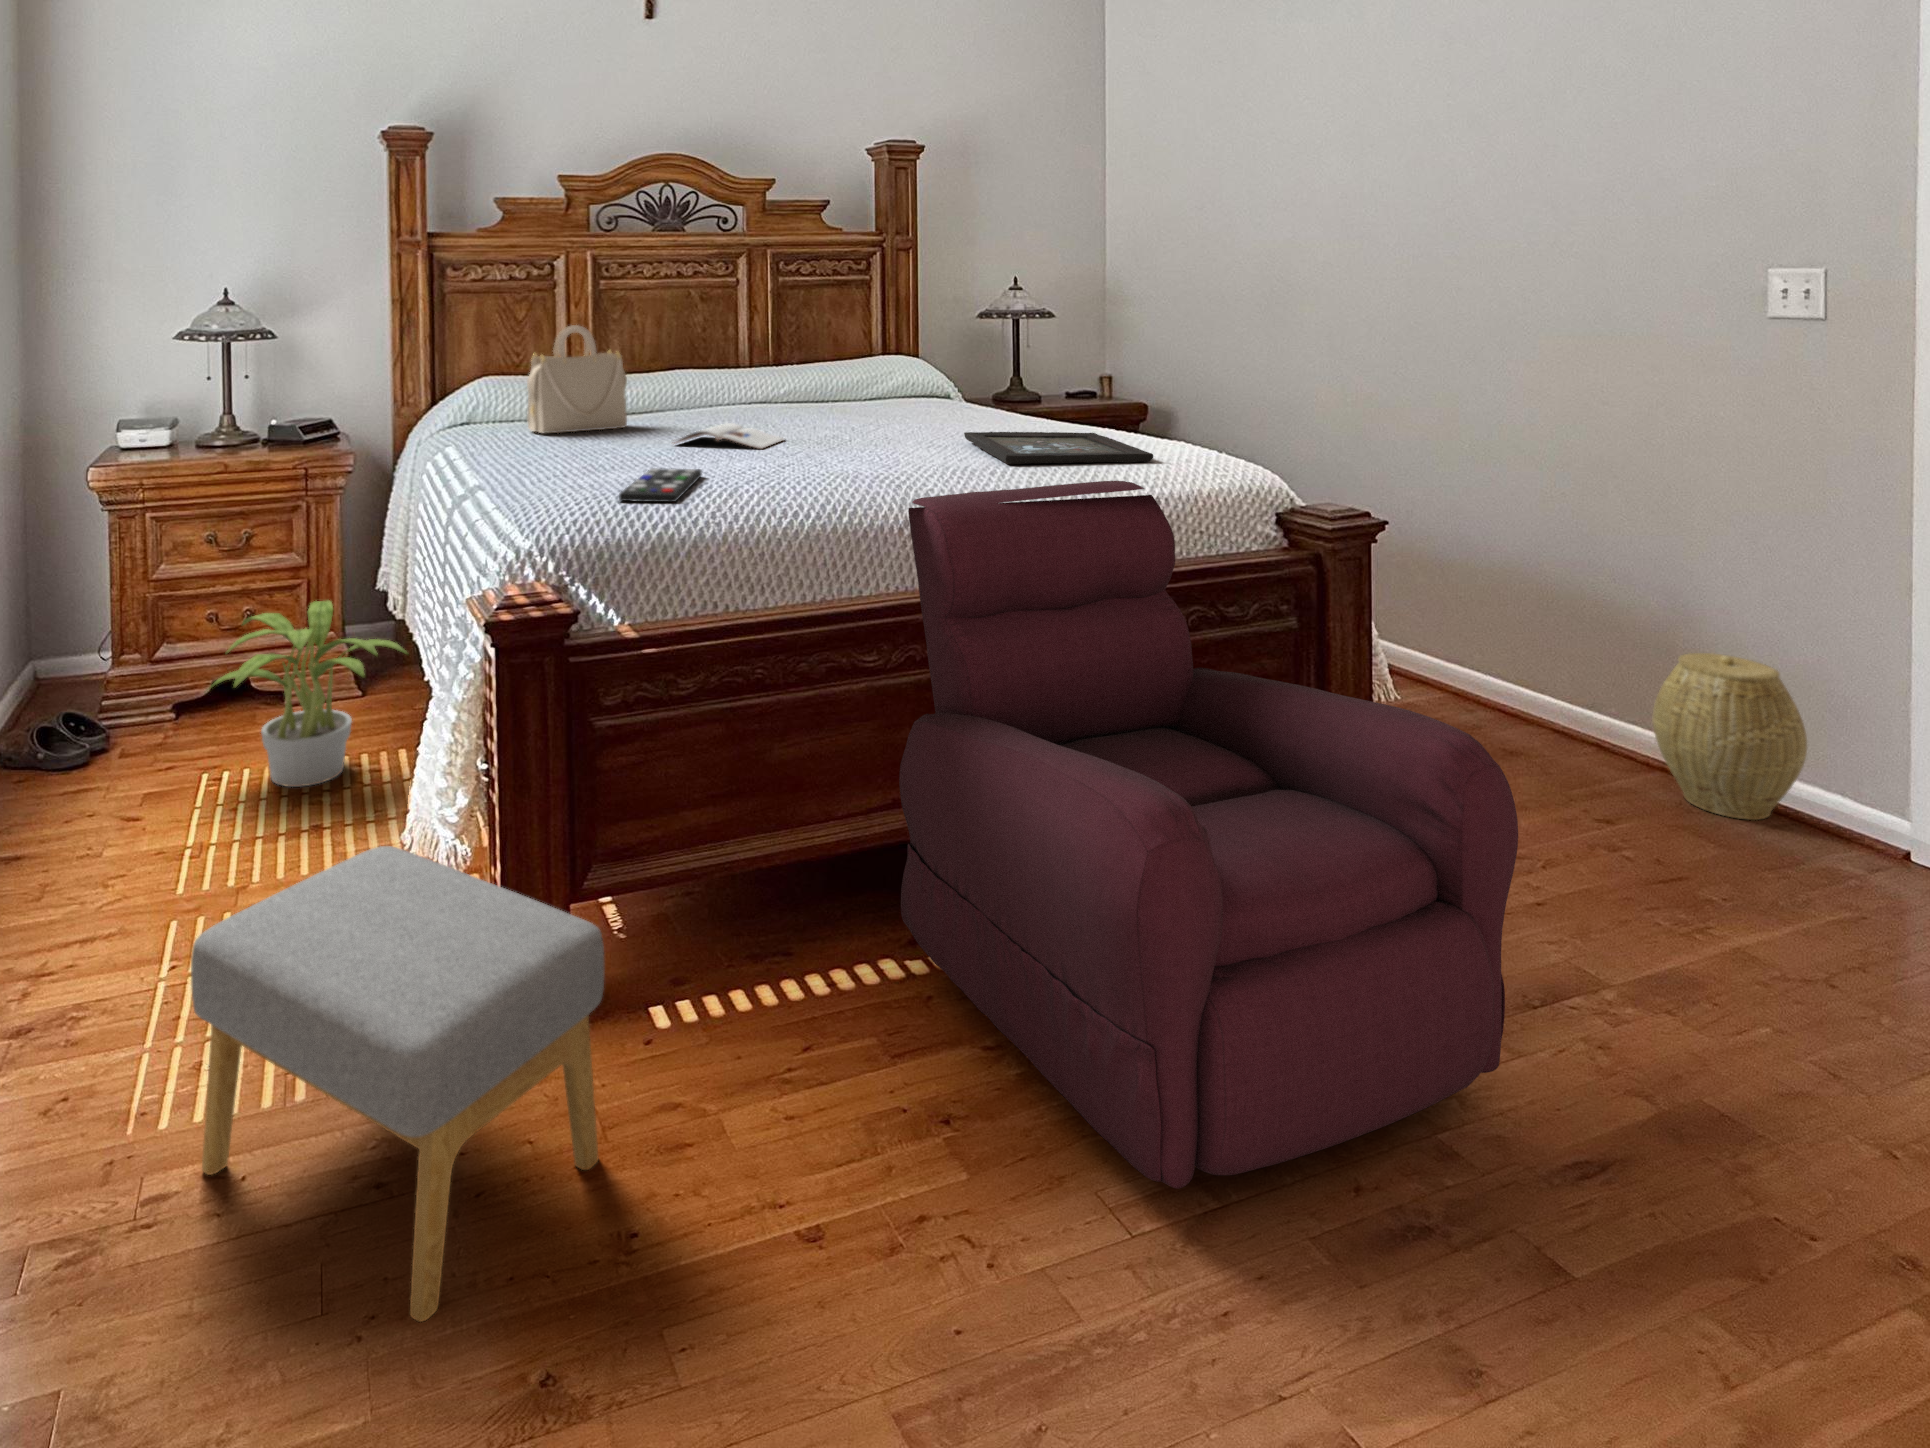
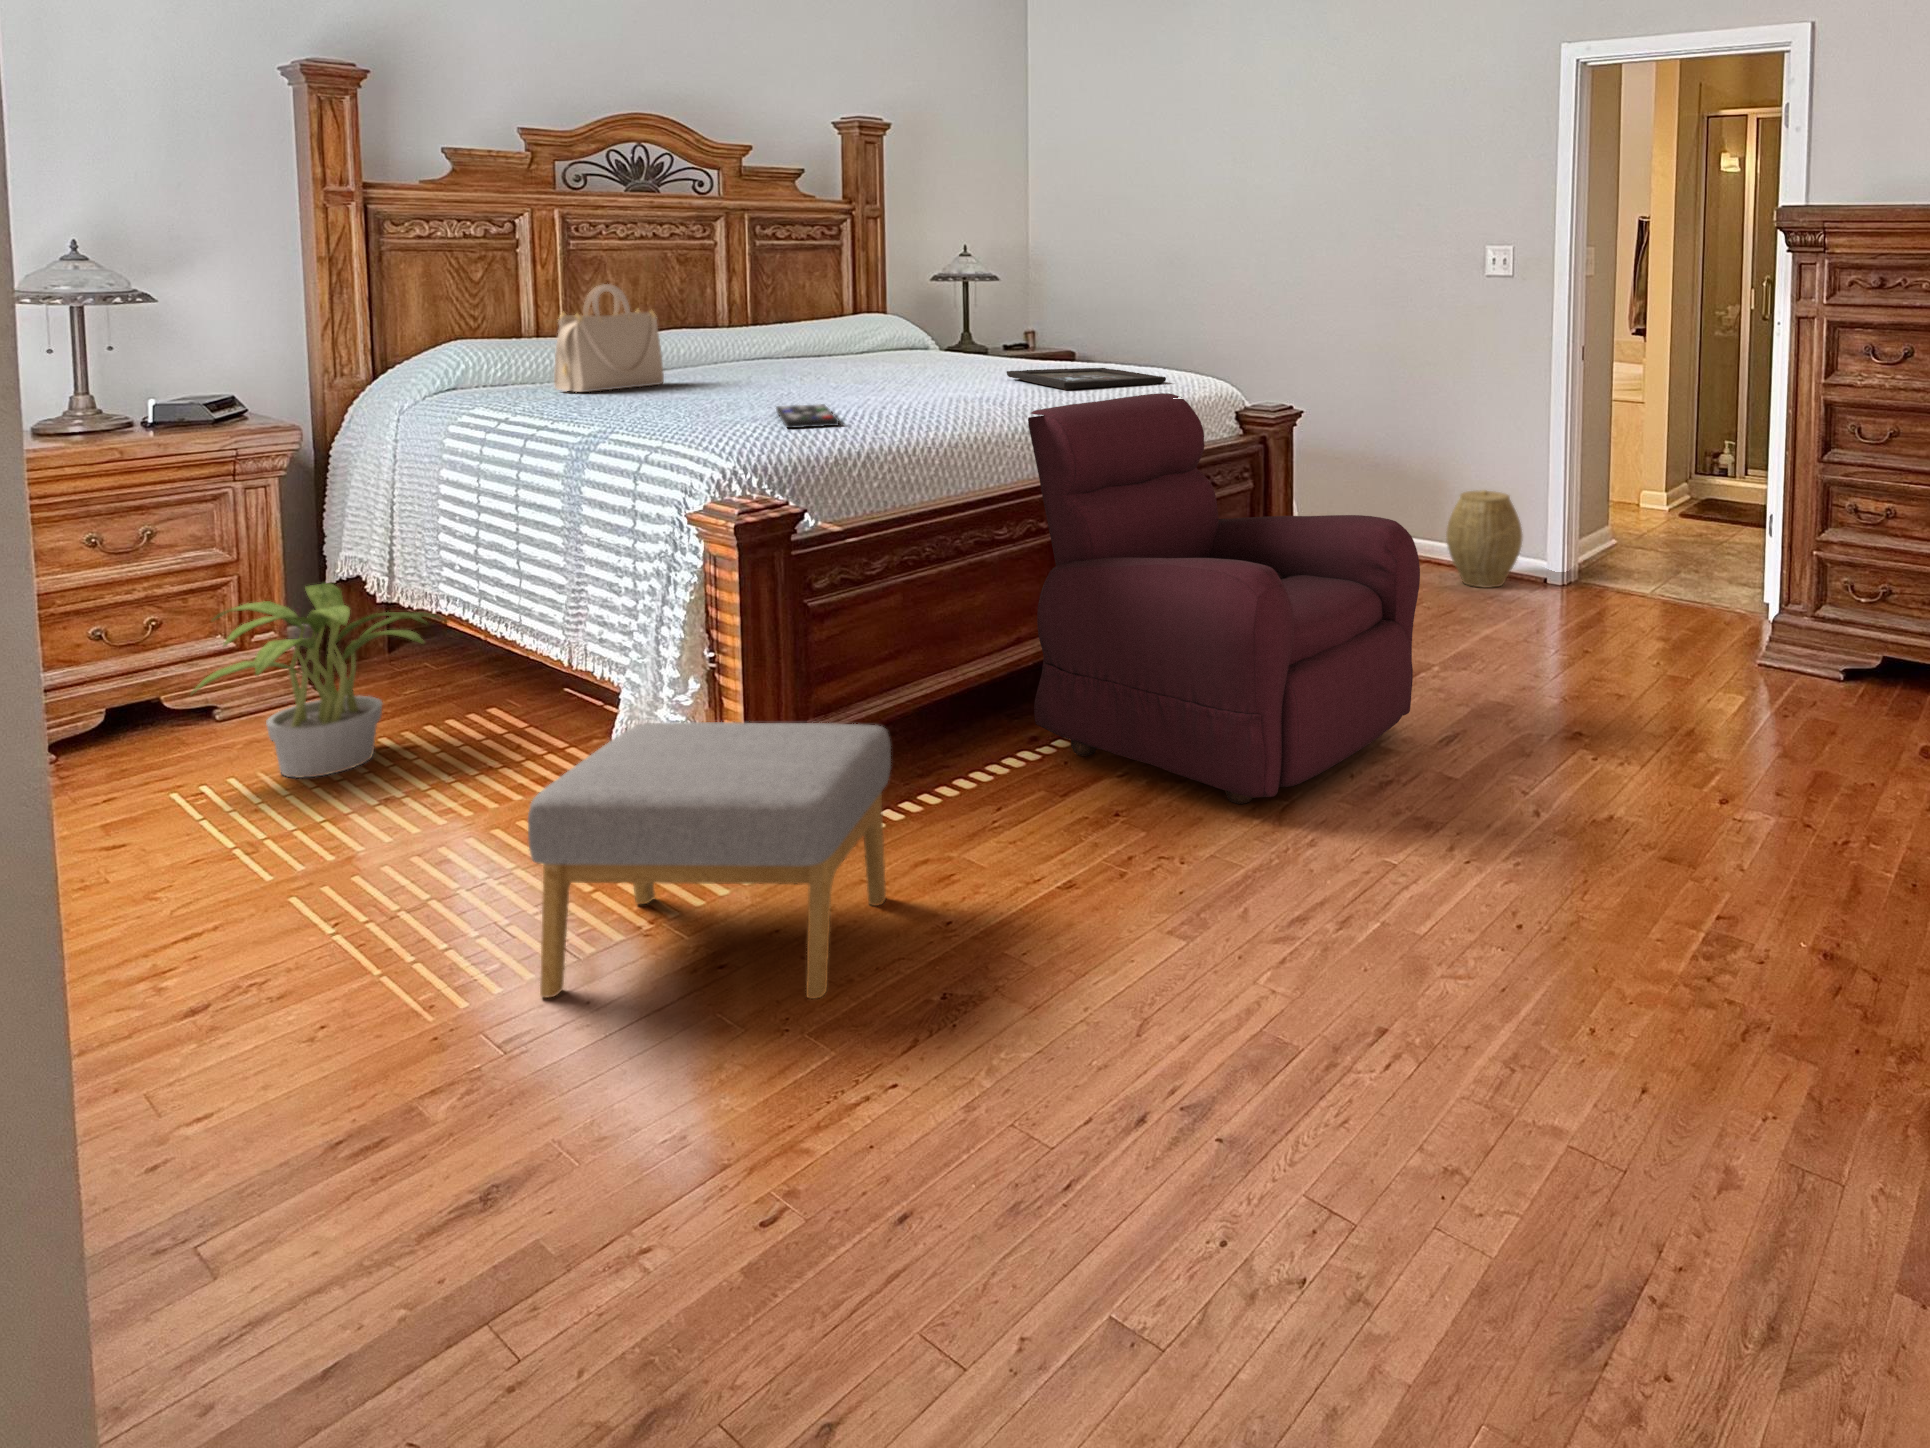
magazine: present [674,423,784,449] -> none [744,373,847,393]

